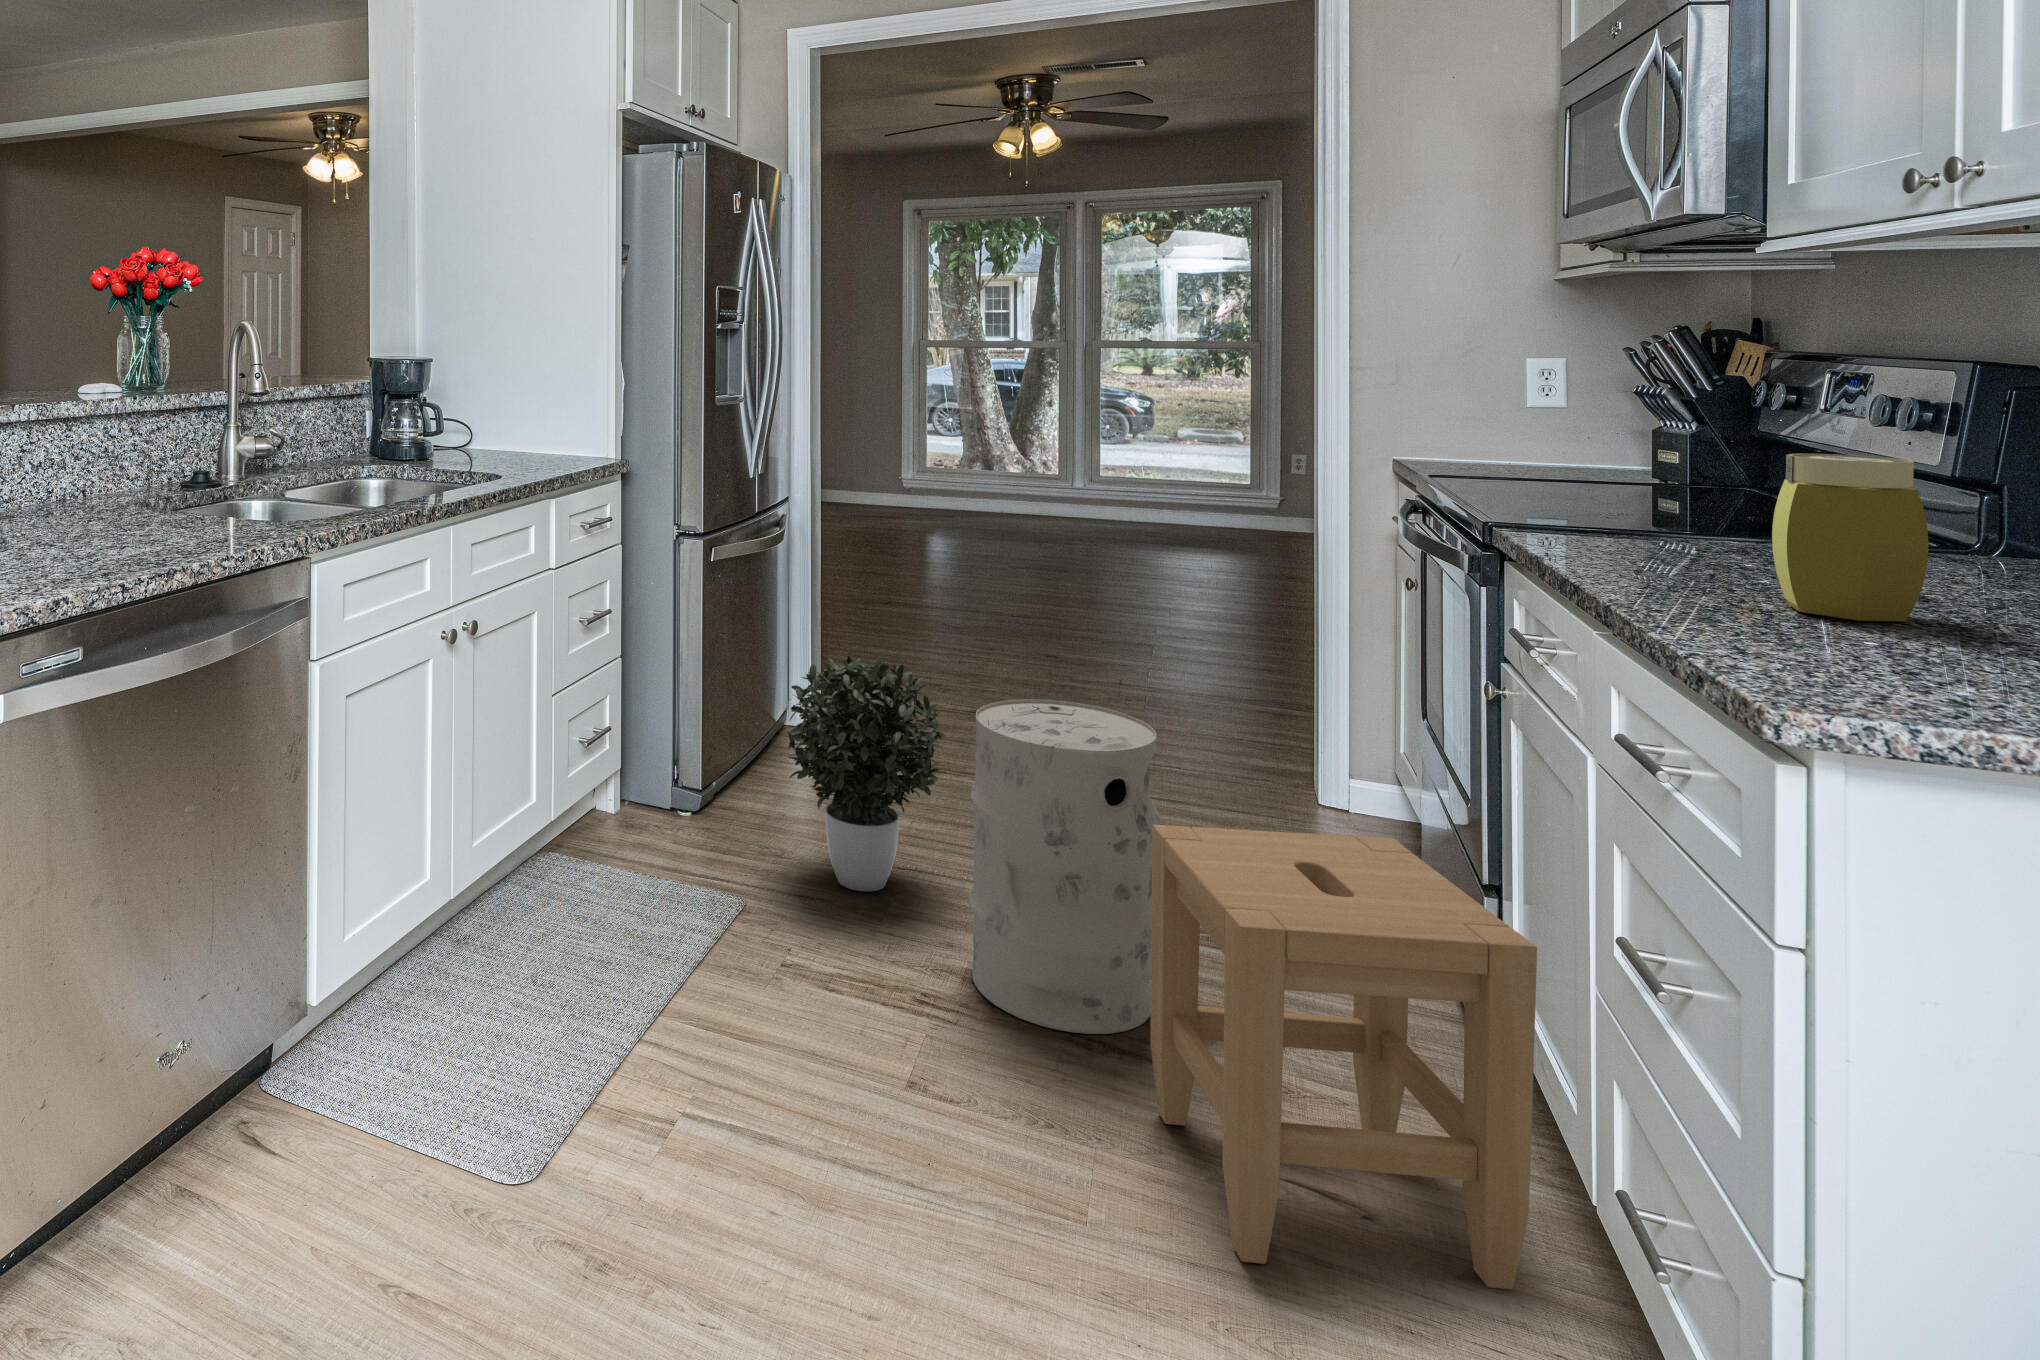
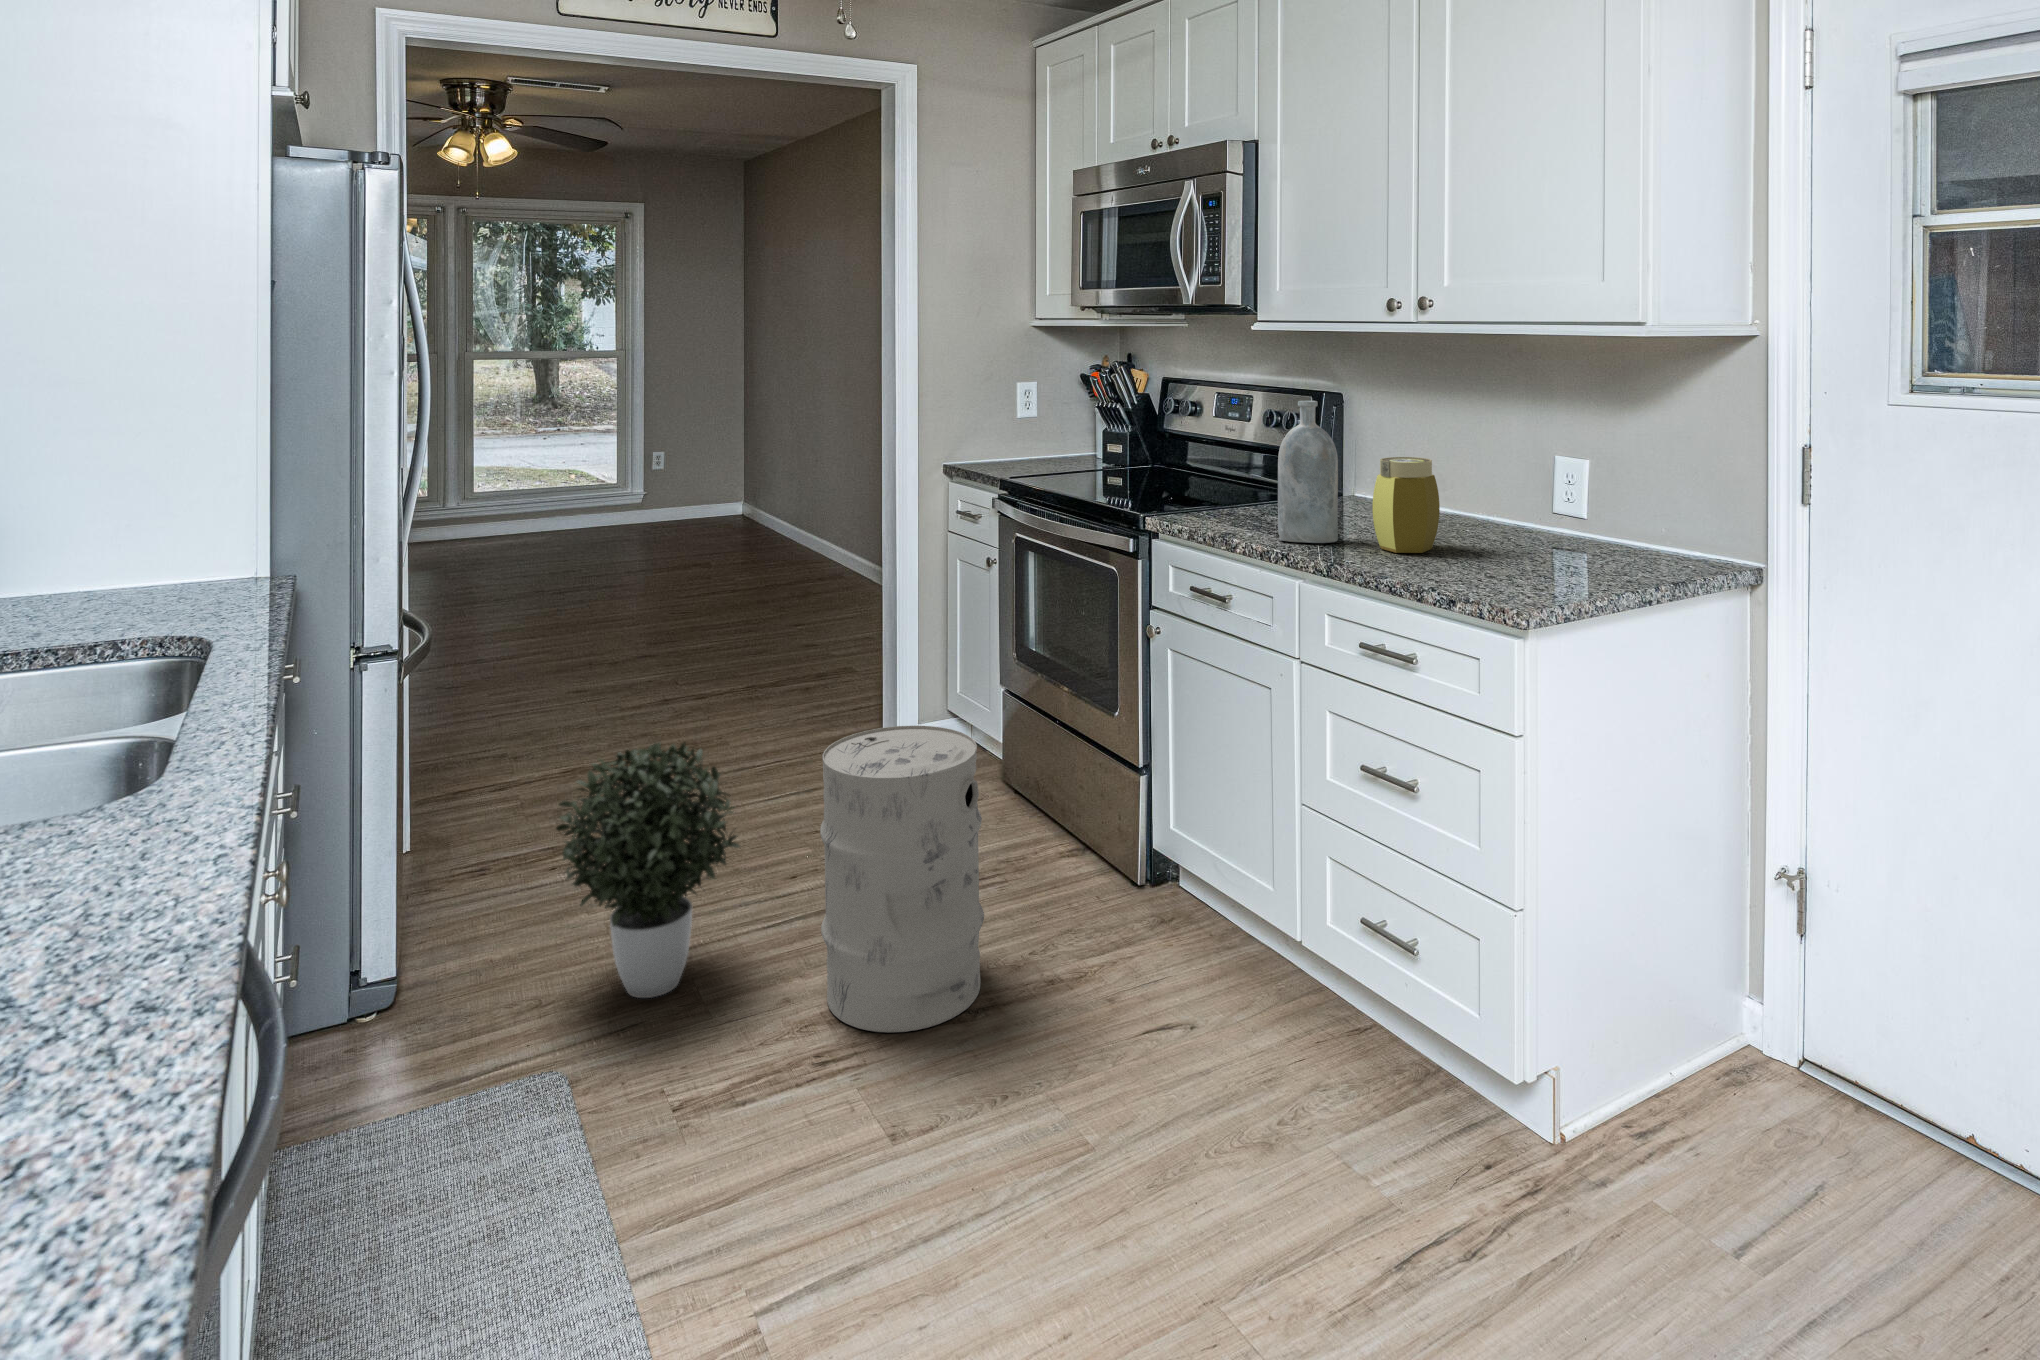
bottle: none [1624,356,1739,586] -> present [1278,401,1338,543]
stool: present [1150,825,1537,1289] -> none [1045,760,1303,1113]

